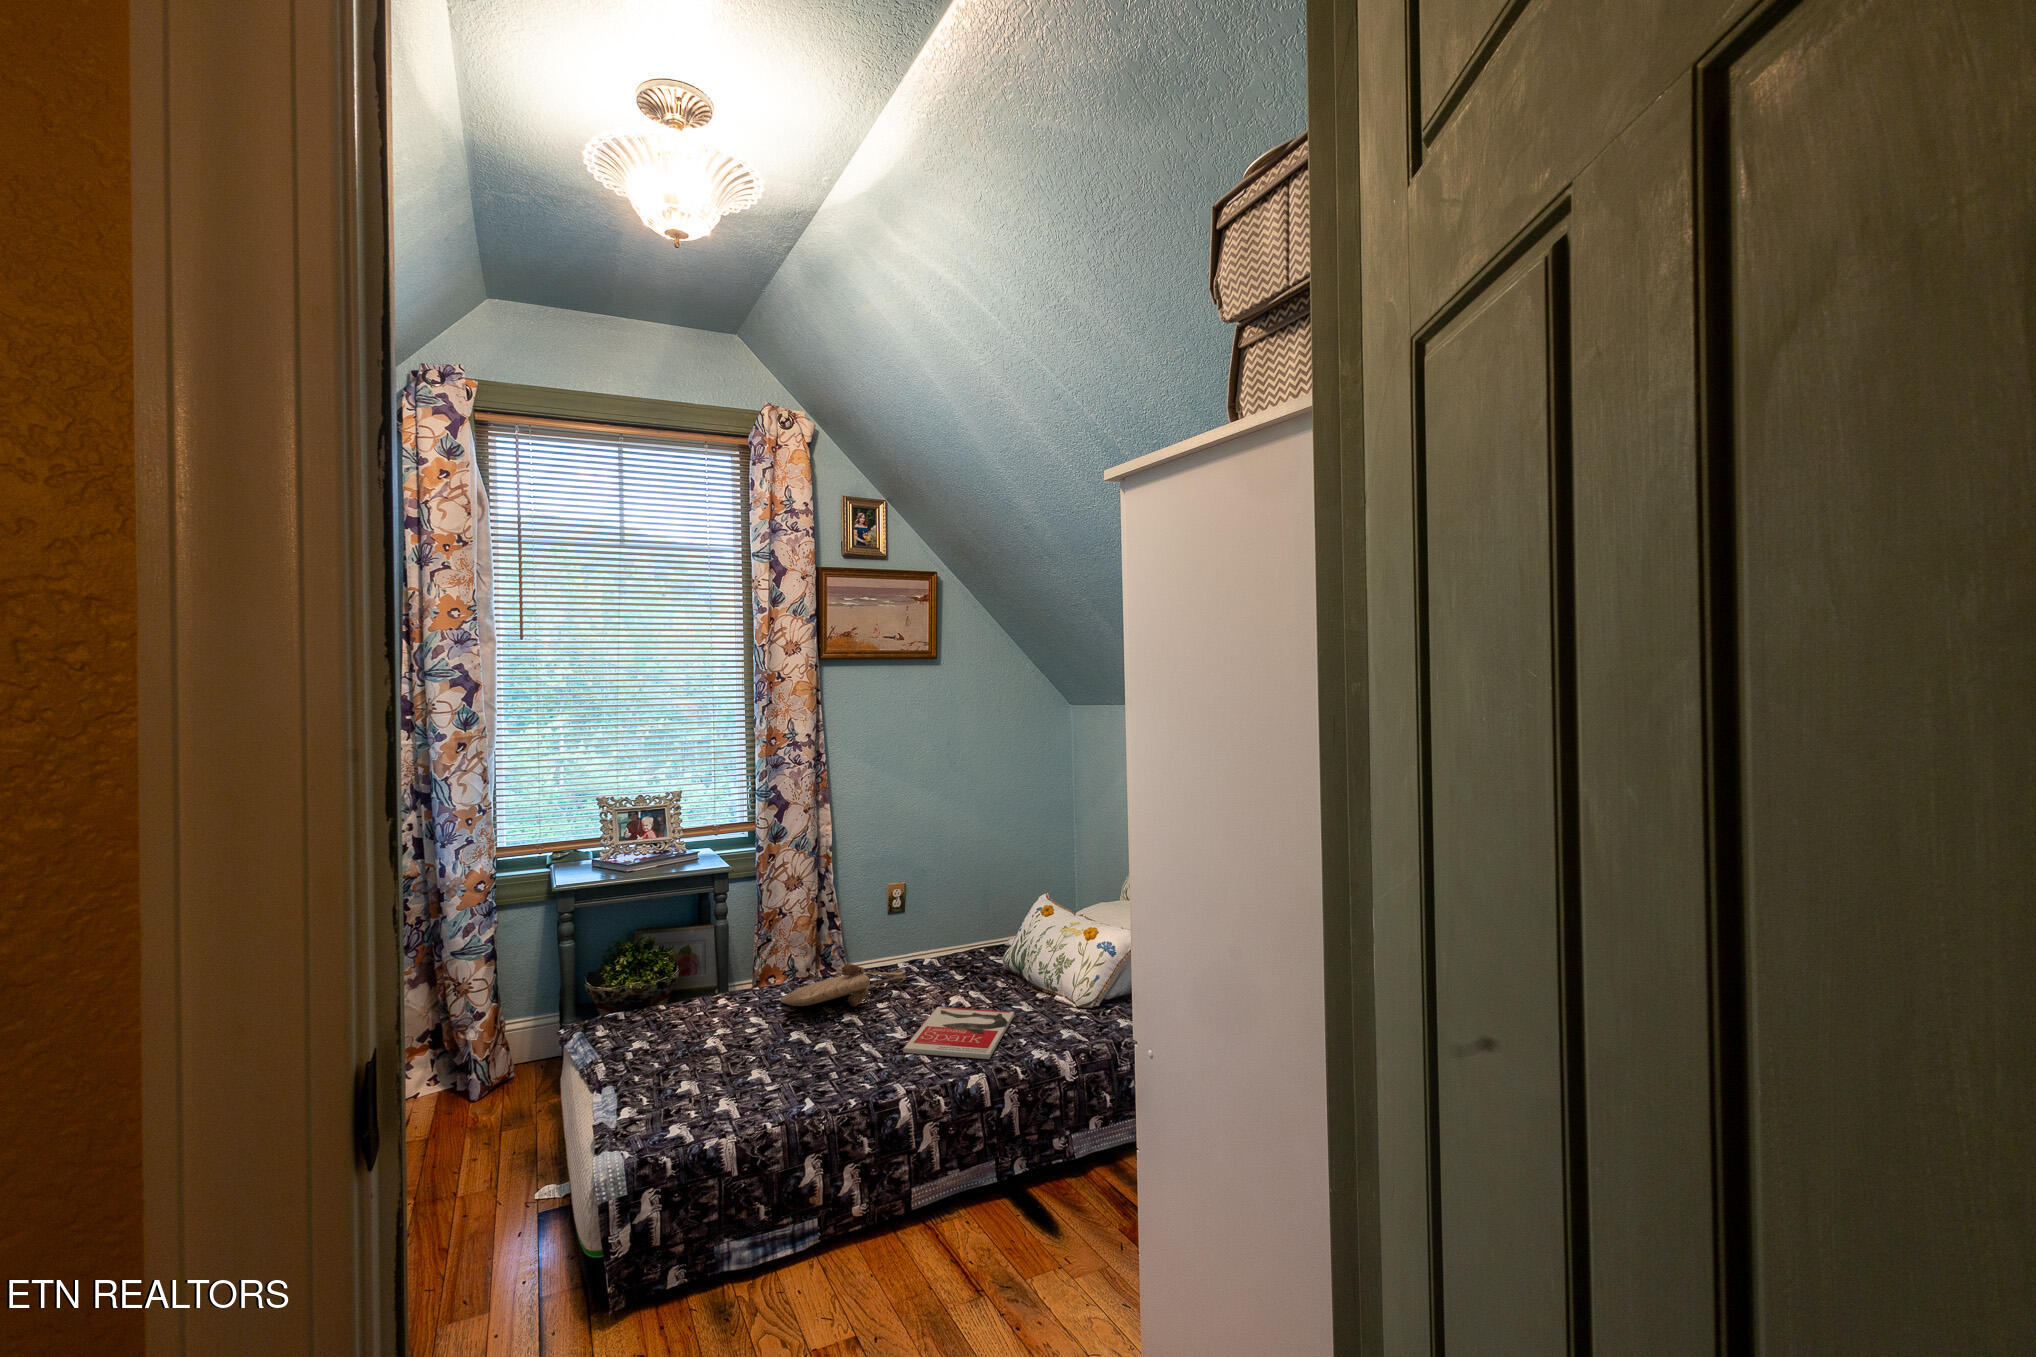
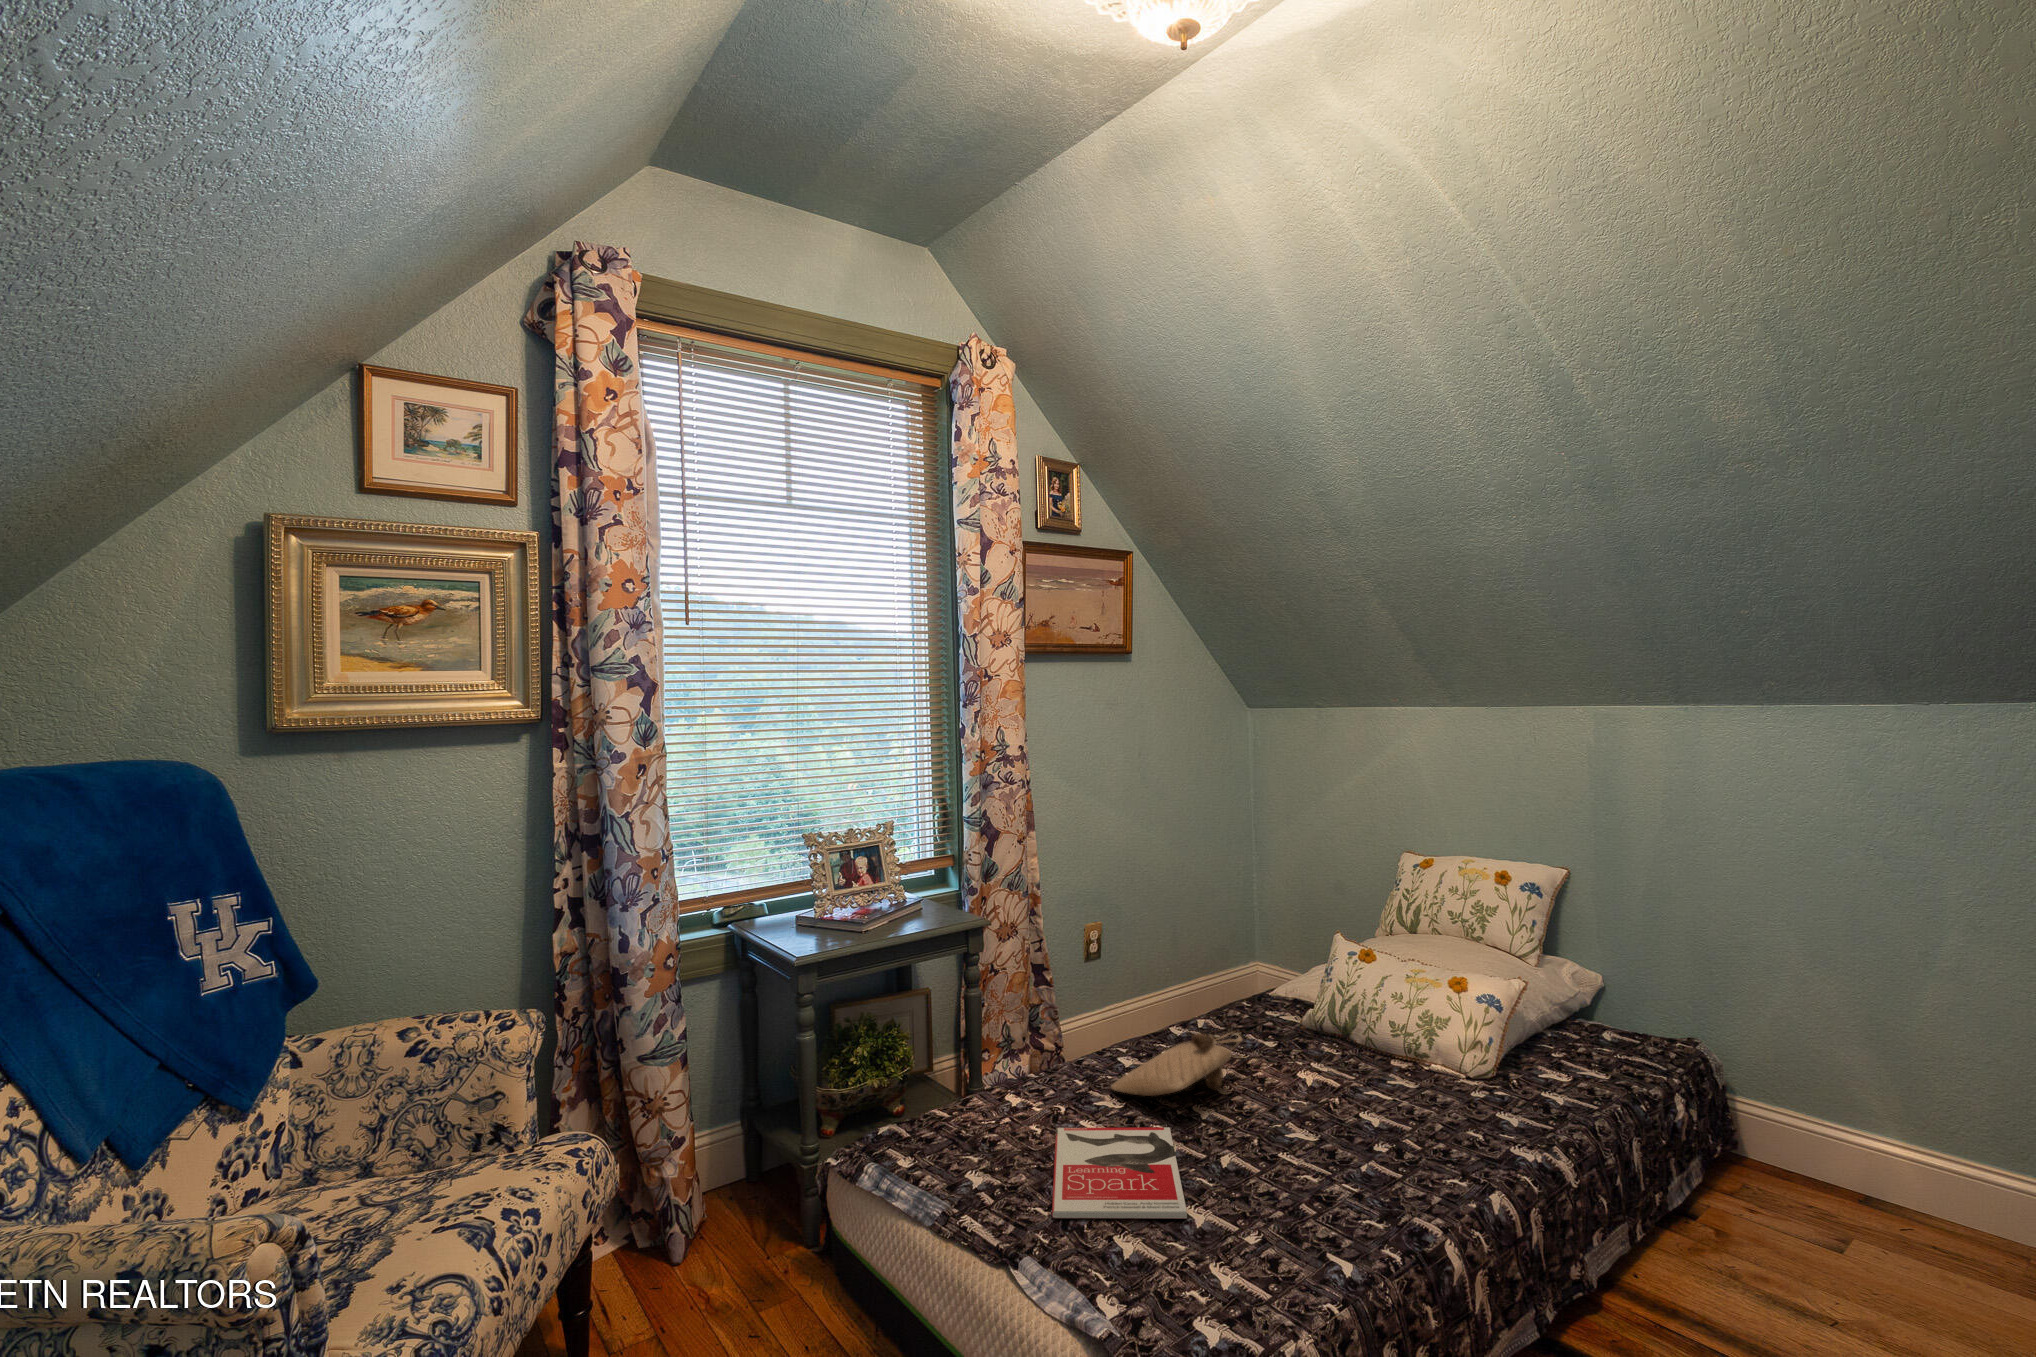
book: present [902,1007,1014,1059] -> present [1052,1127,1187,1219]

